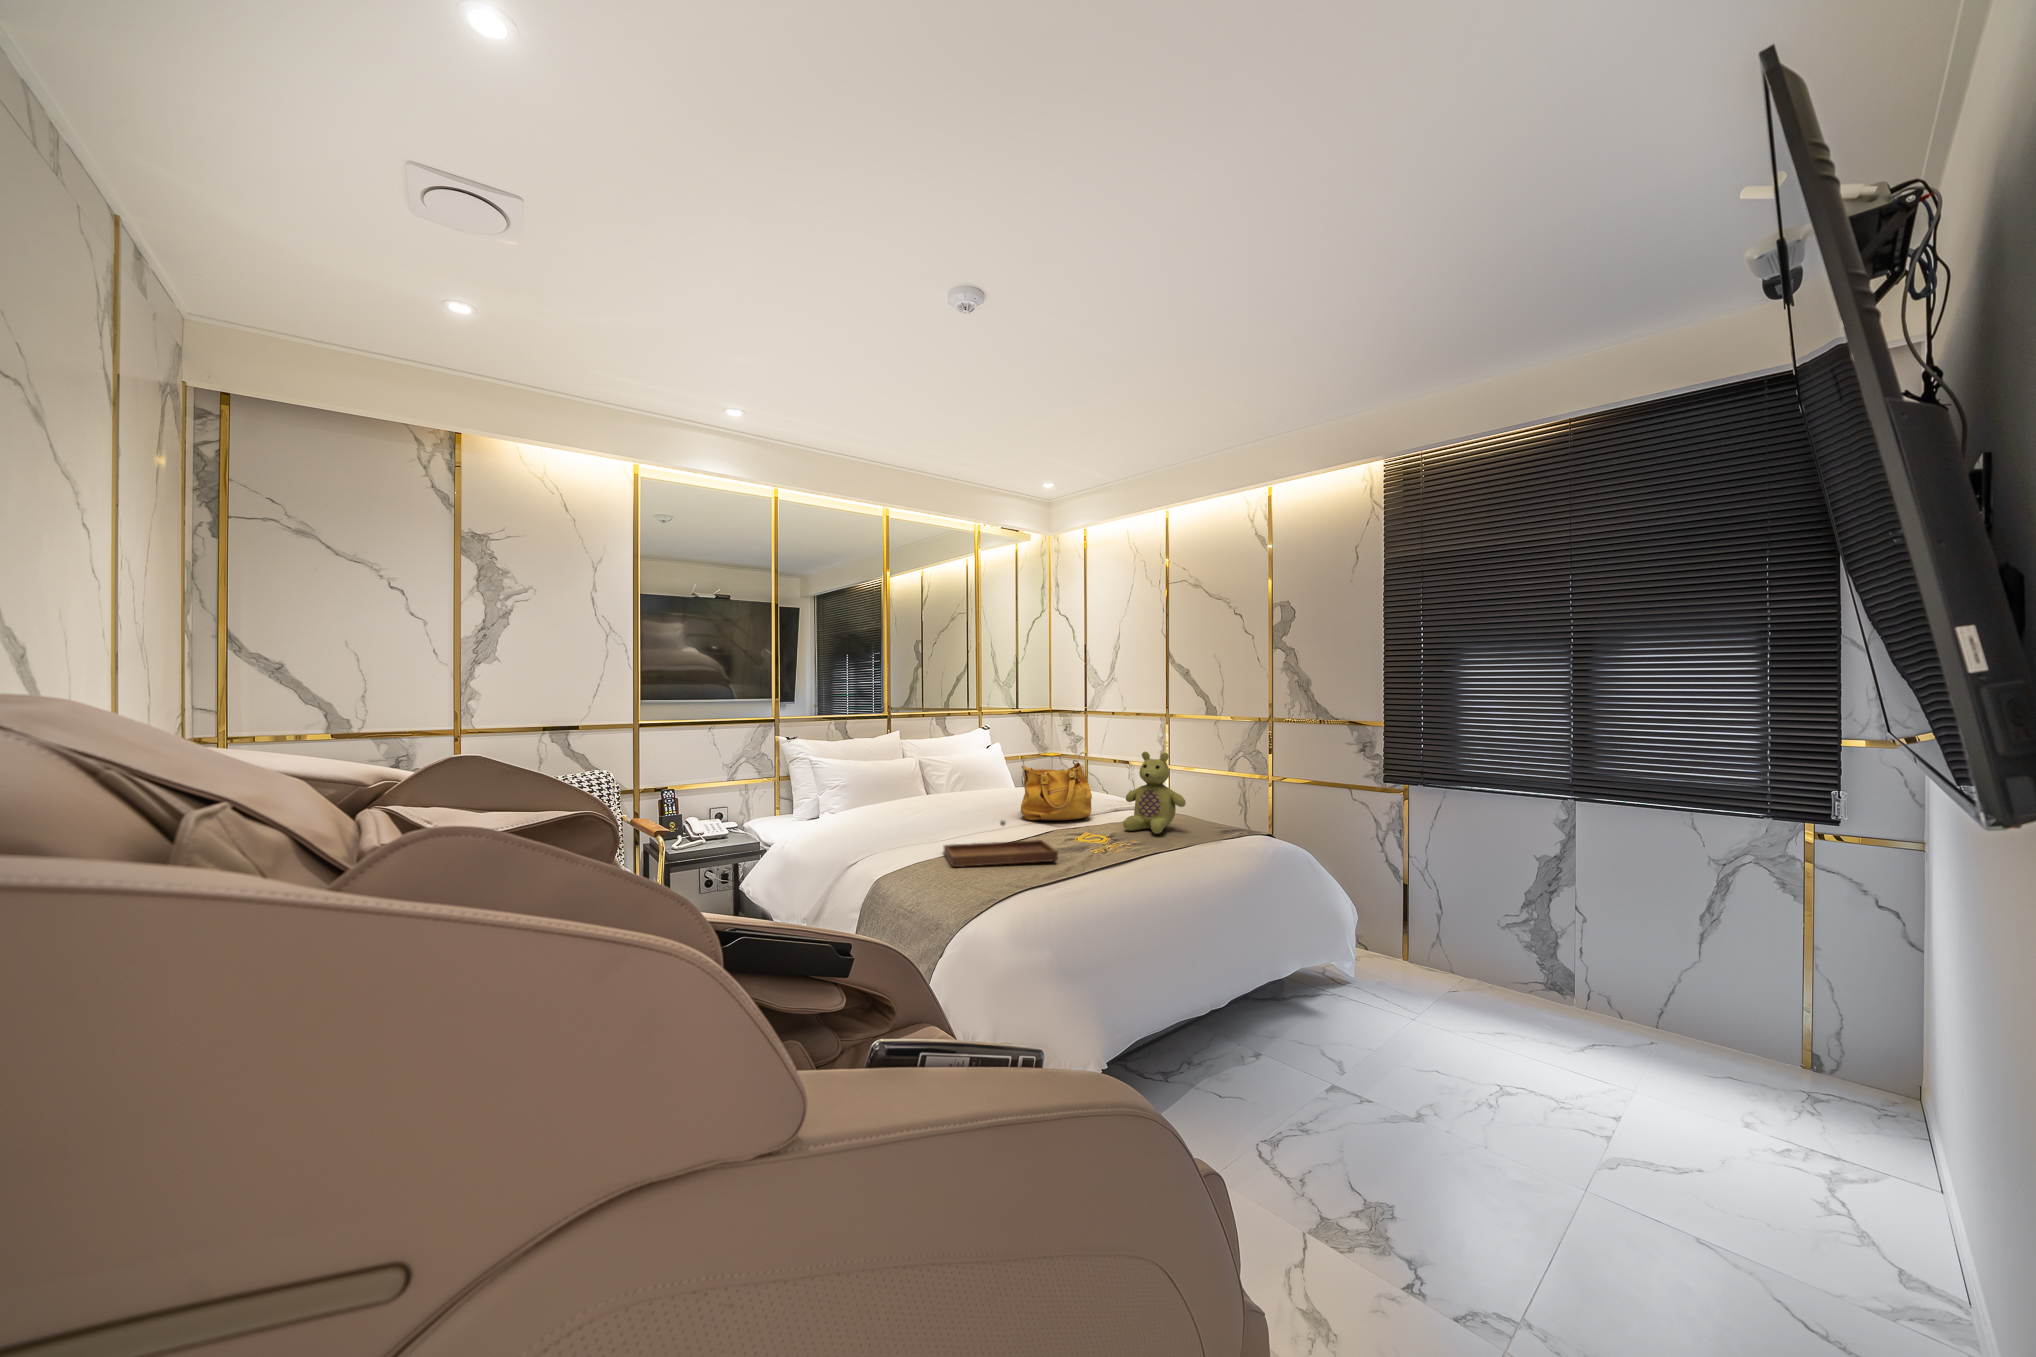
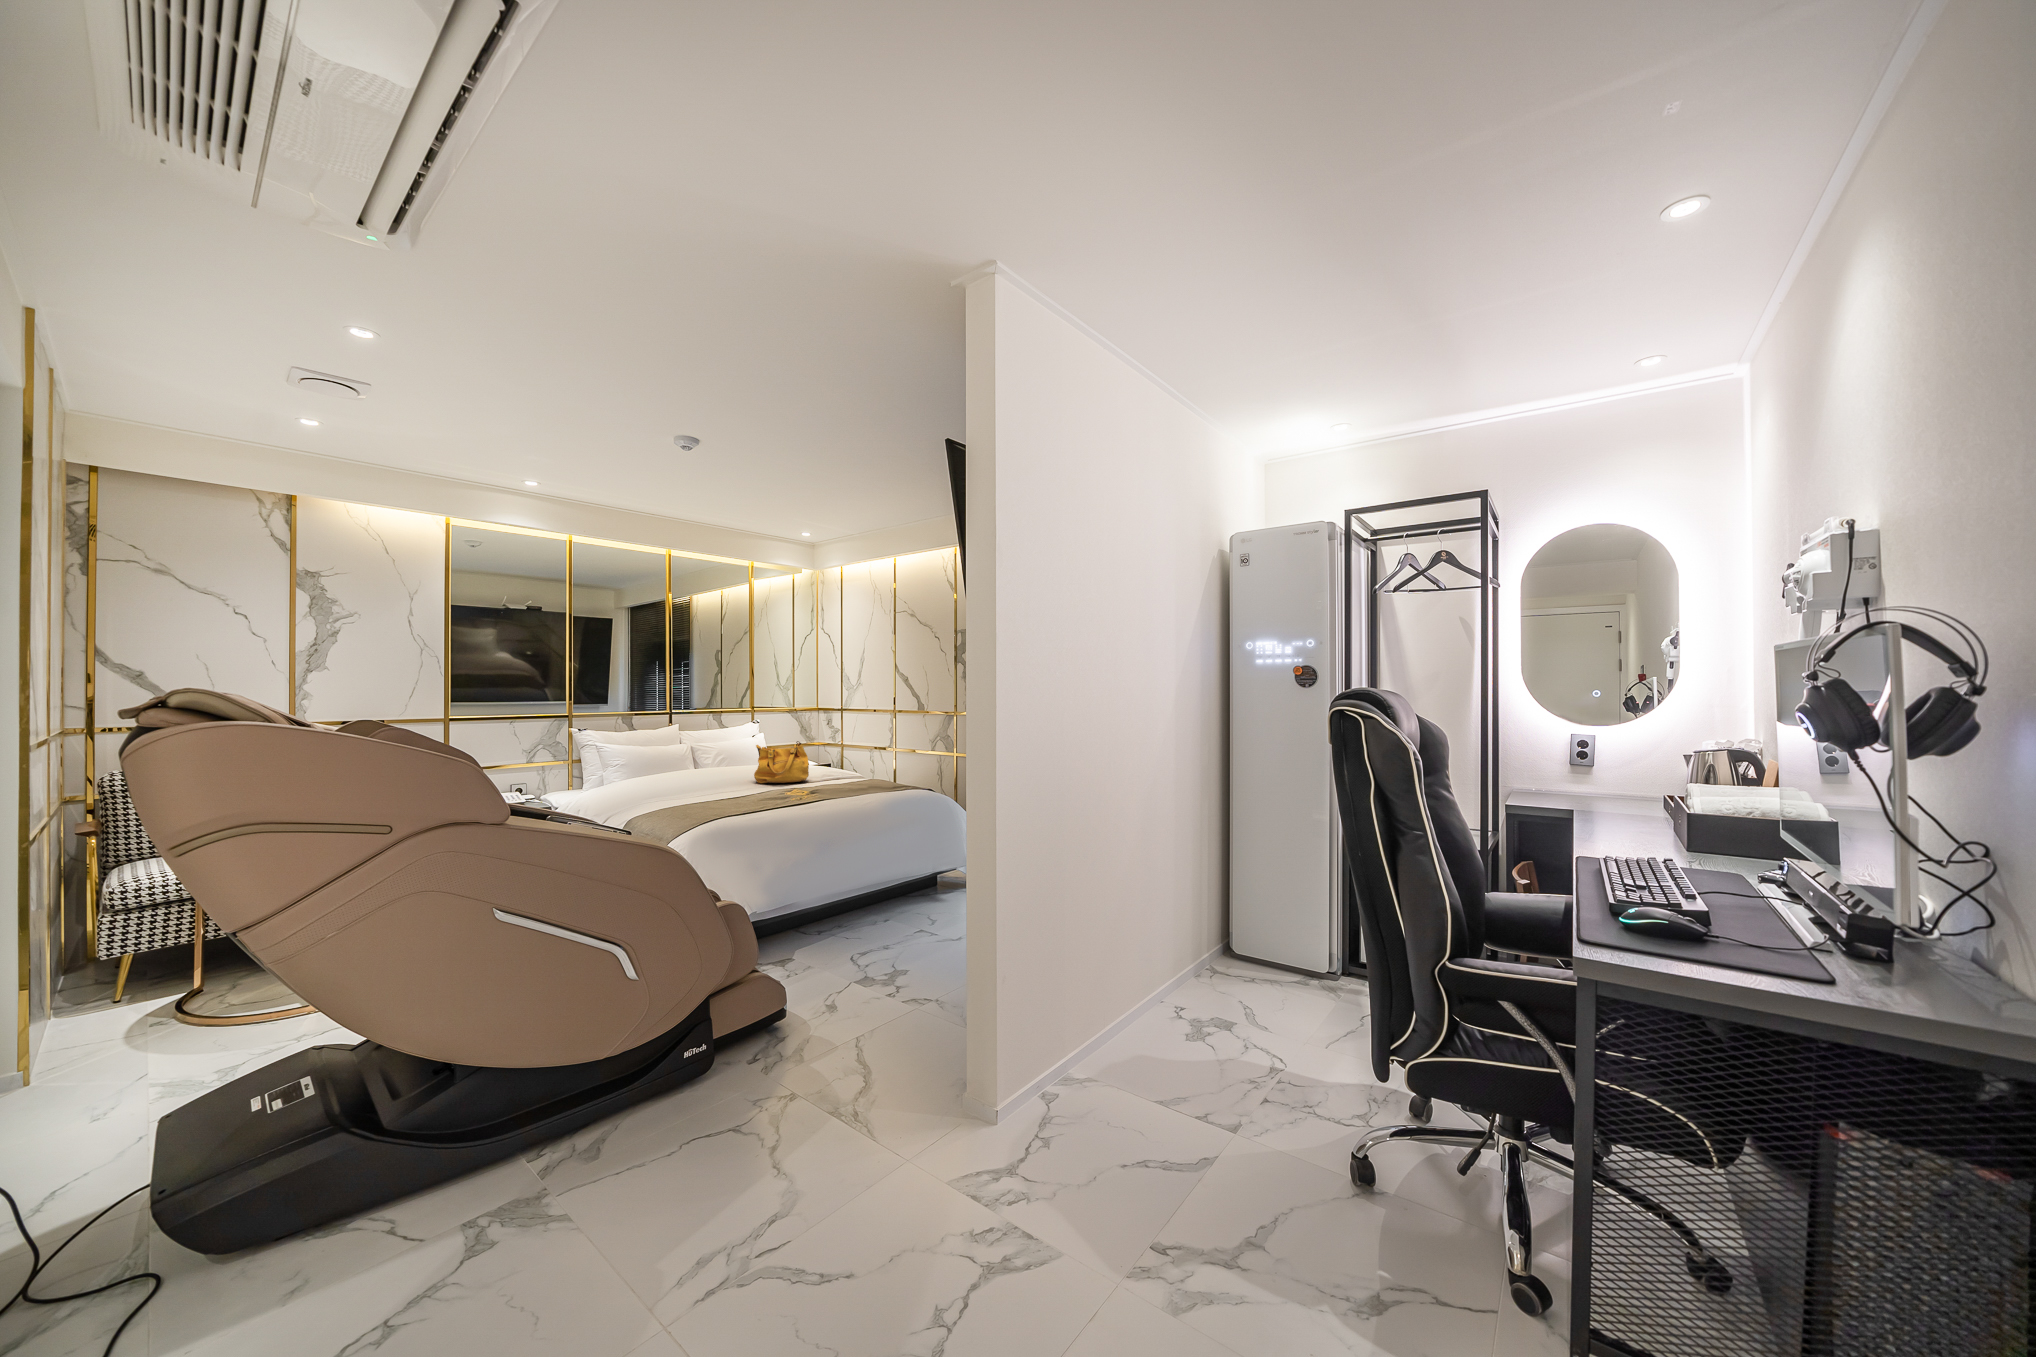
stuffed bear: present [1123,751,1186,834] -> none [824,734,869,789]
tray: present [944,820,1058,867] -> none [680,778,758,808]

